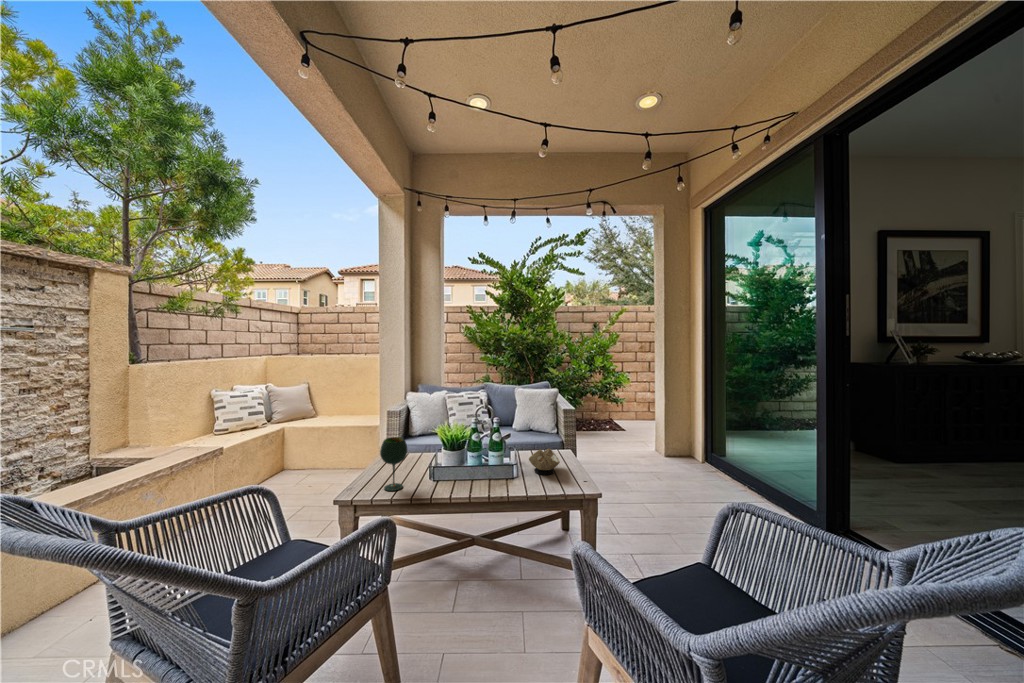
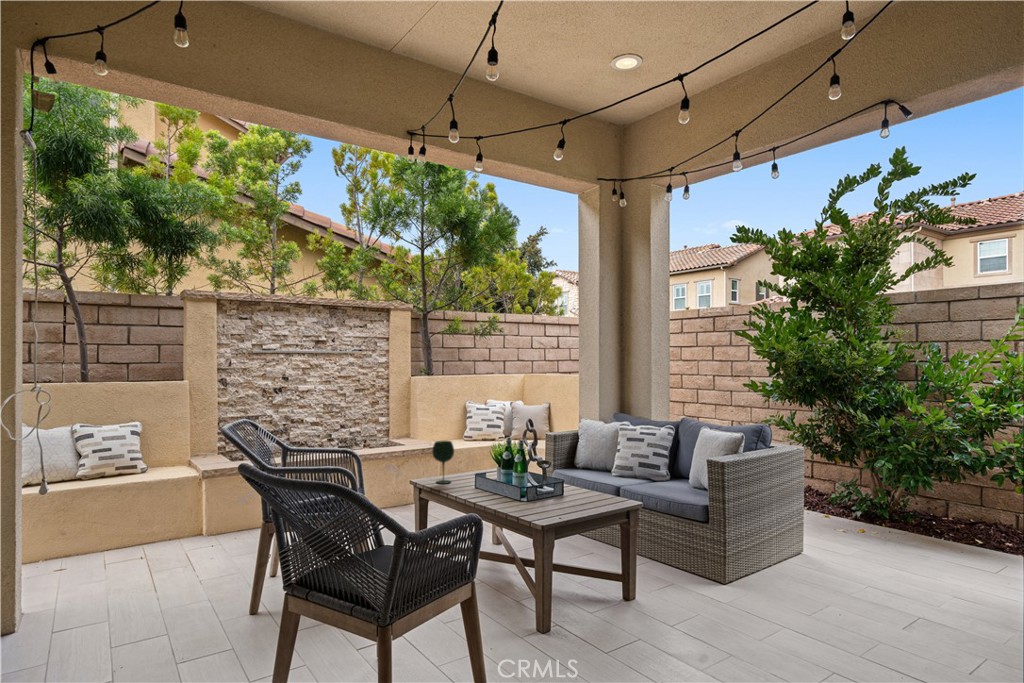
decorative bowl: present [529,448,560,475] -> none [539,475,586,508]

